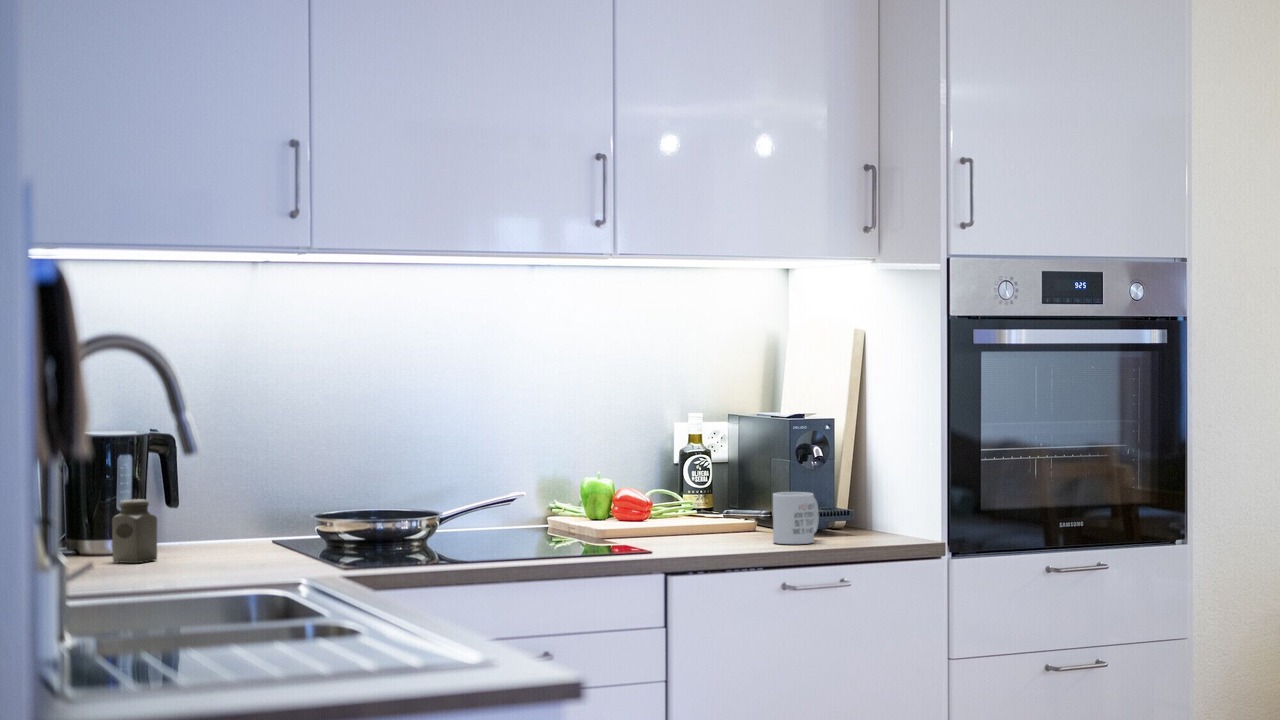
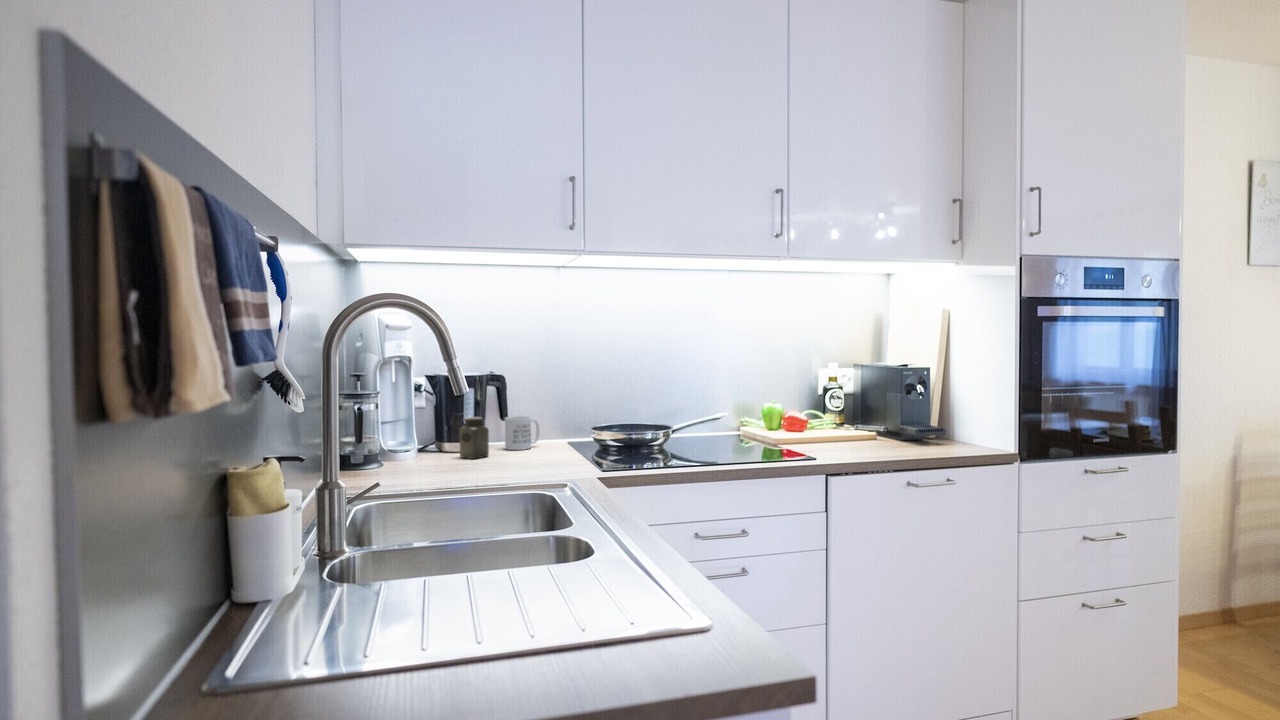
mug: present [773,492,819,544] -> present [505,416,539,450]

